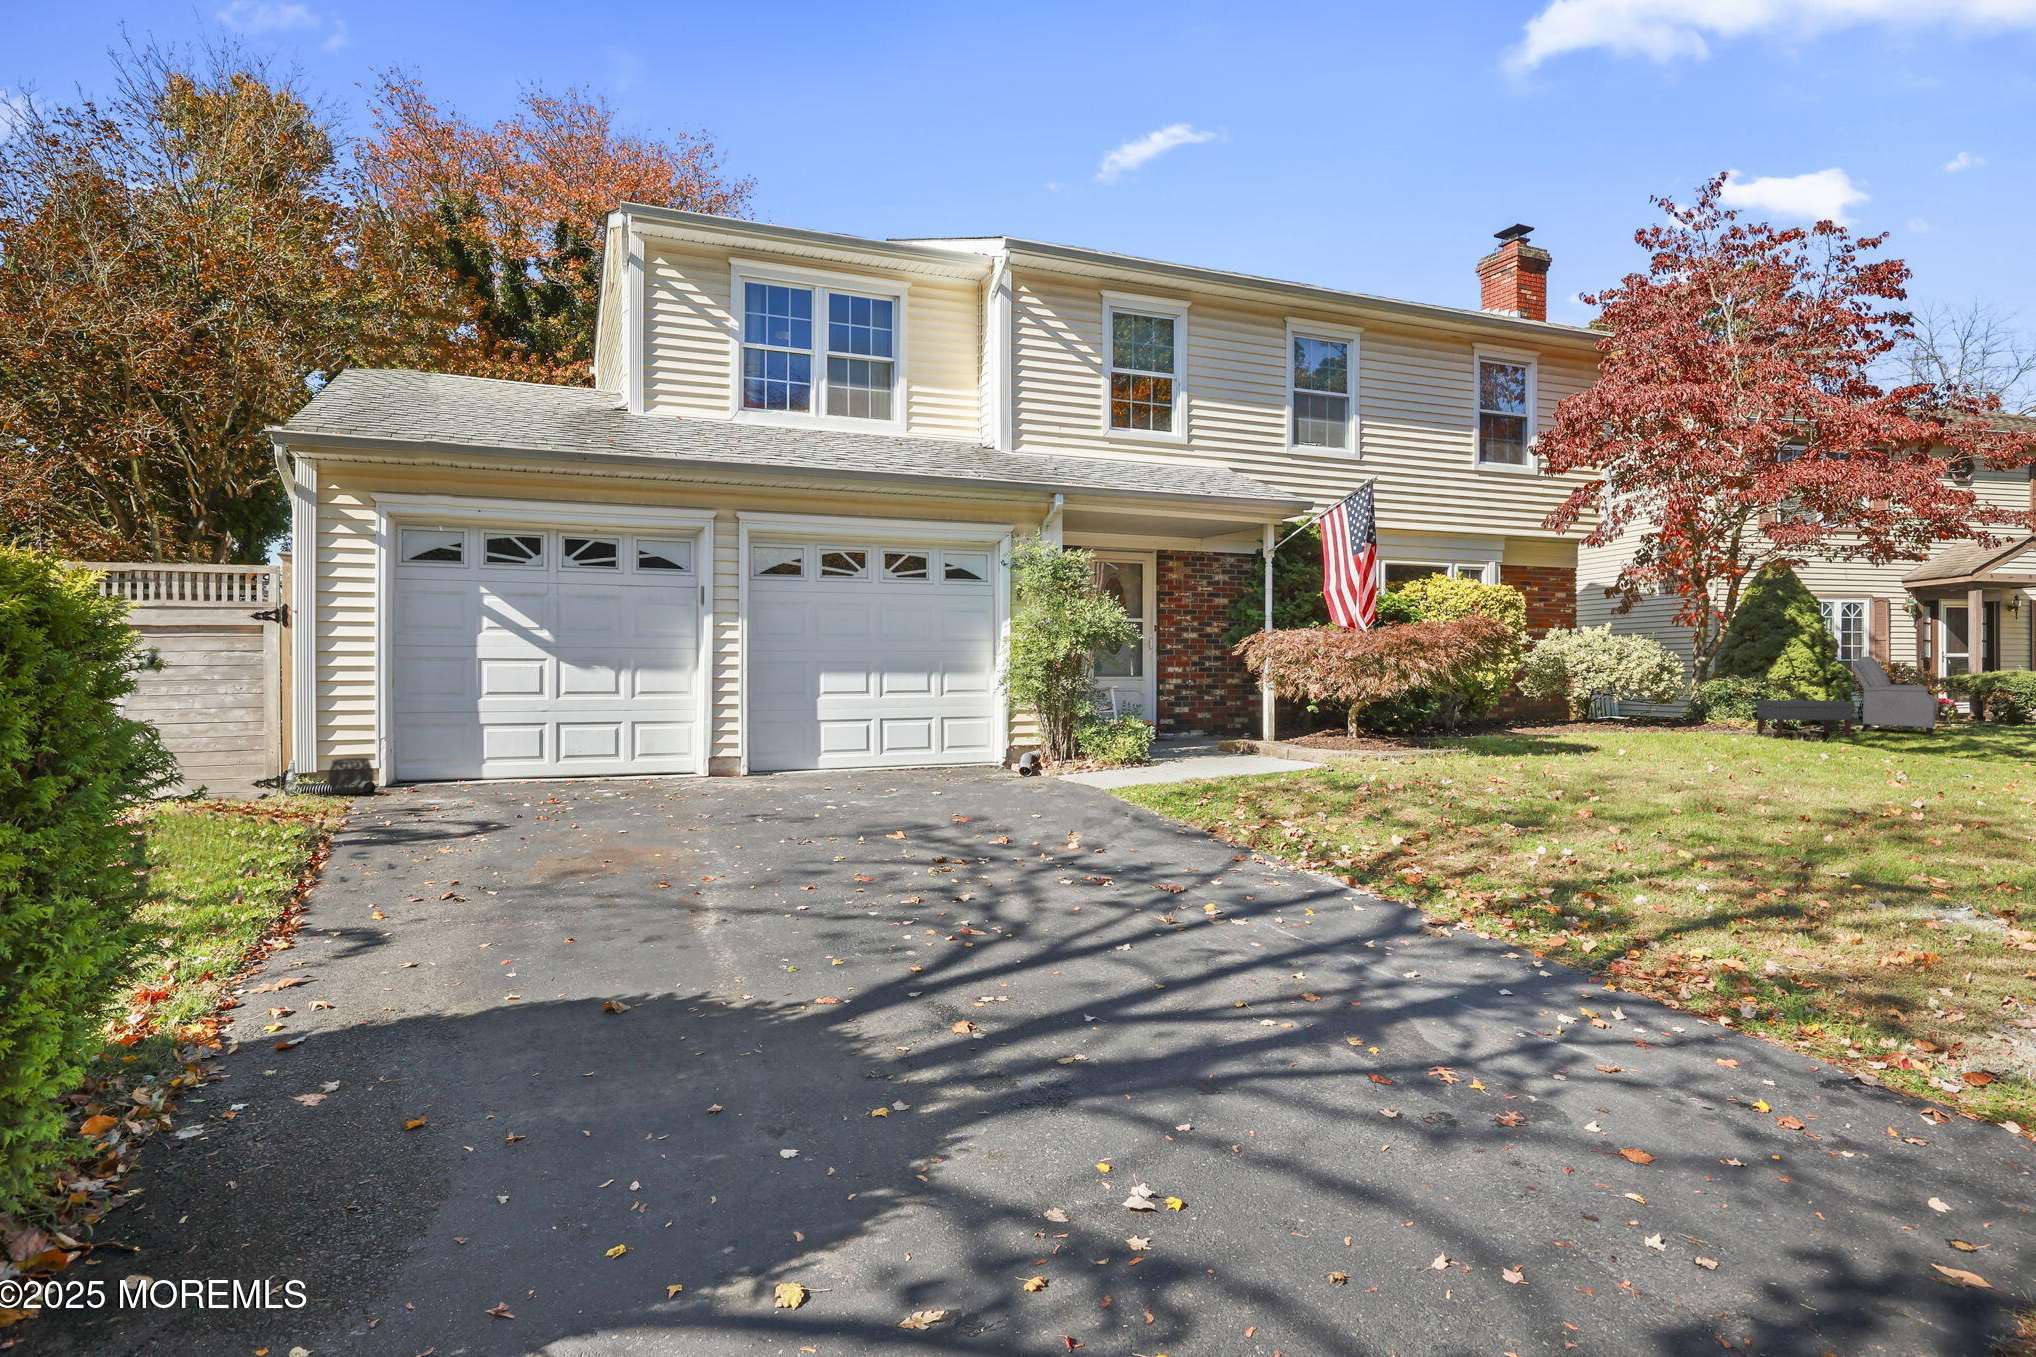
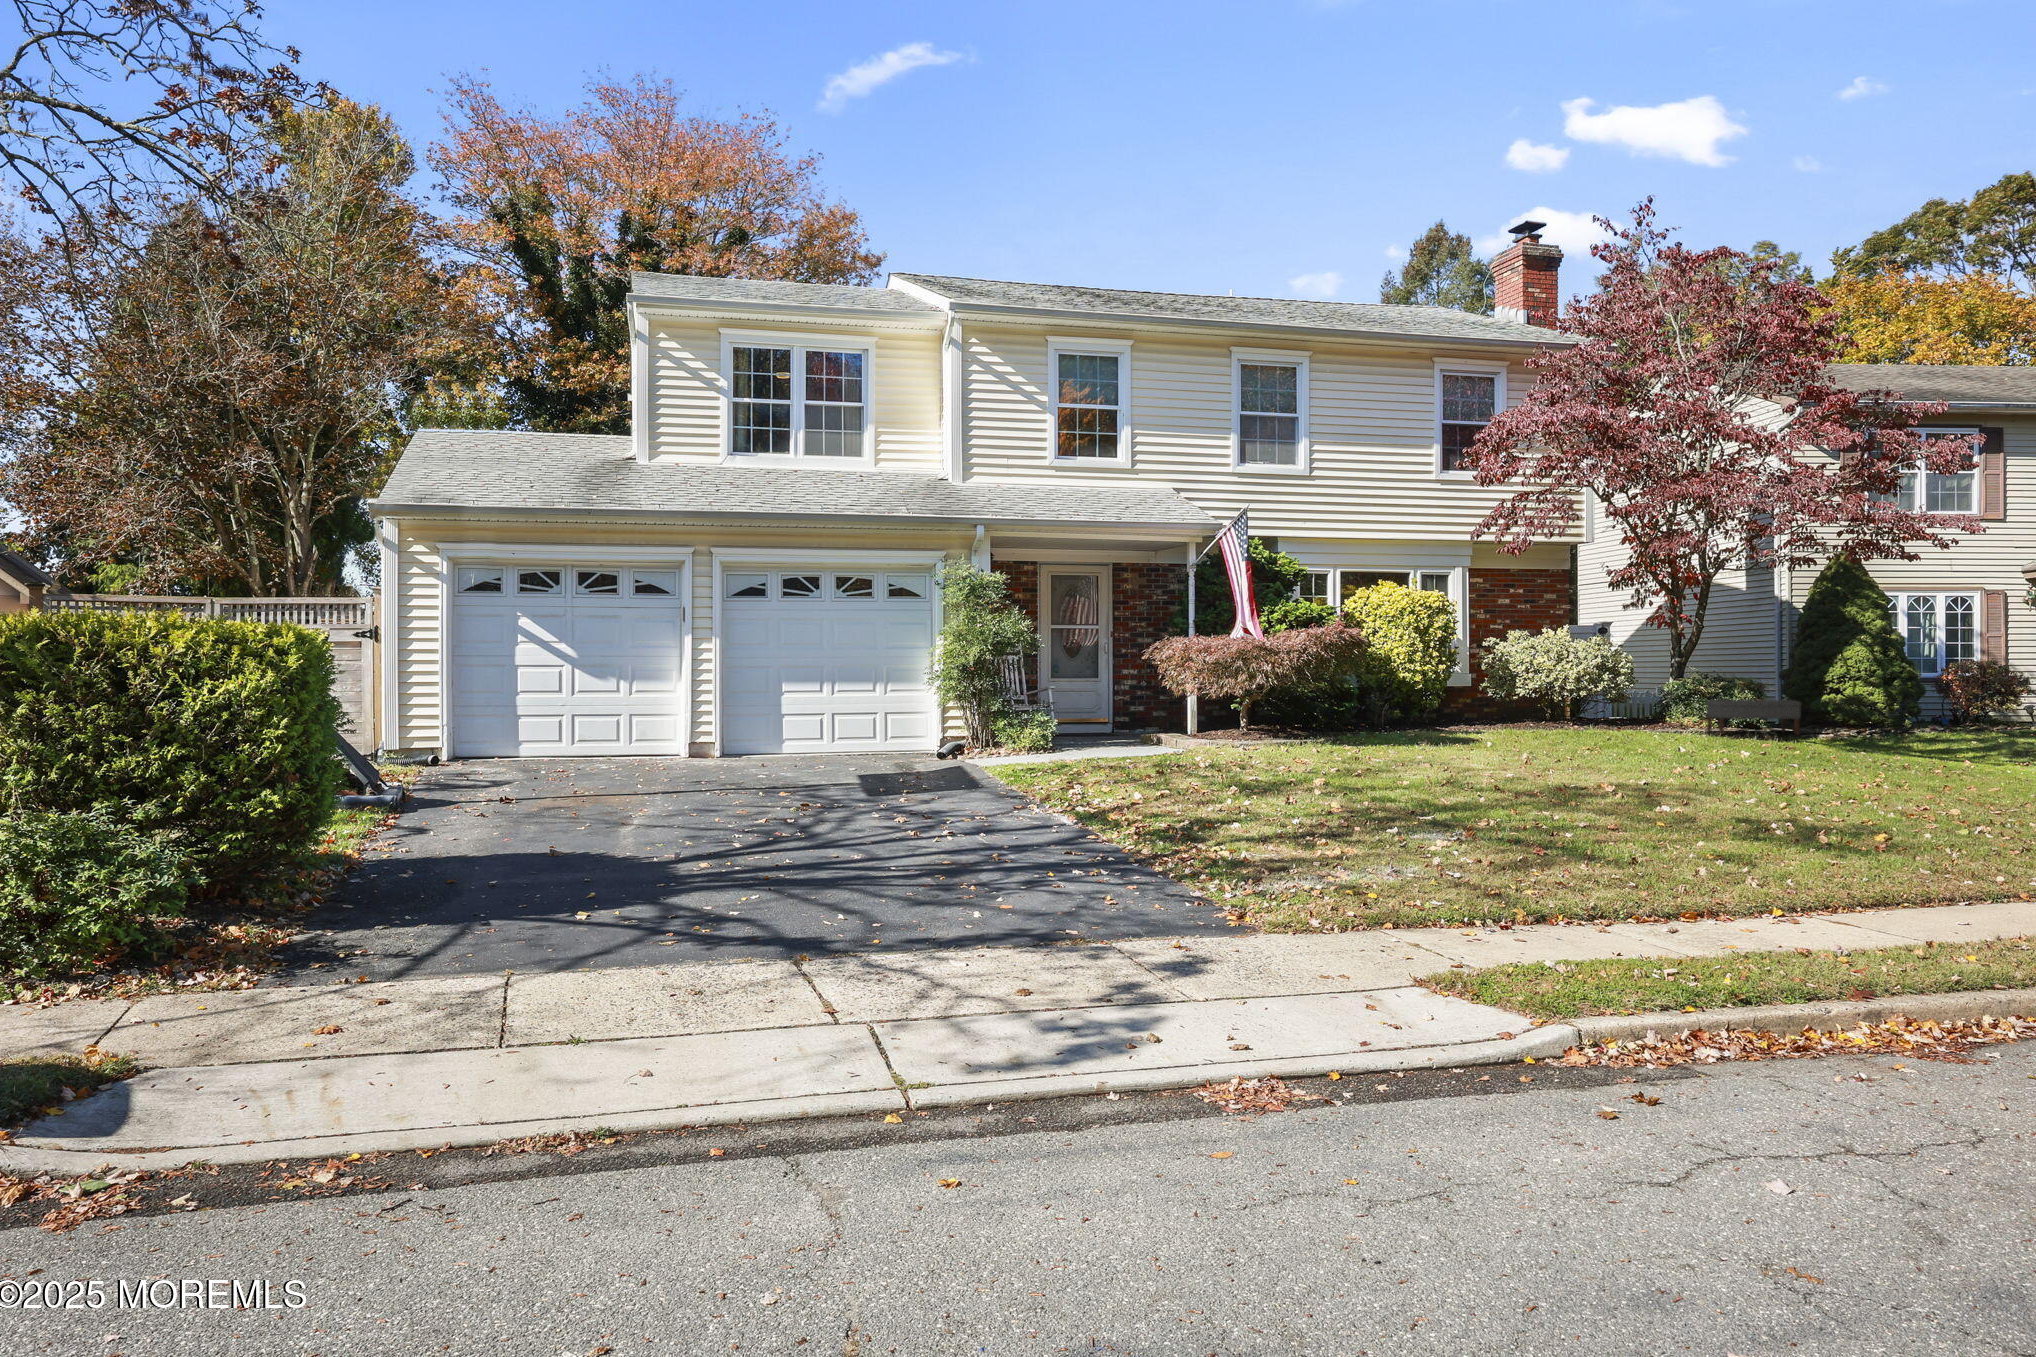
chair: present [1852,656,1938,735] -> none [1822,655,1912,734]
woven basket: present [328,758,374,794] -> none [406,740,438,766]

